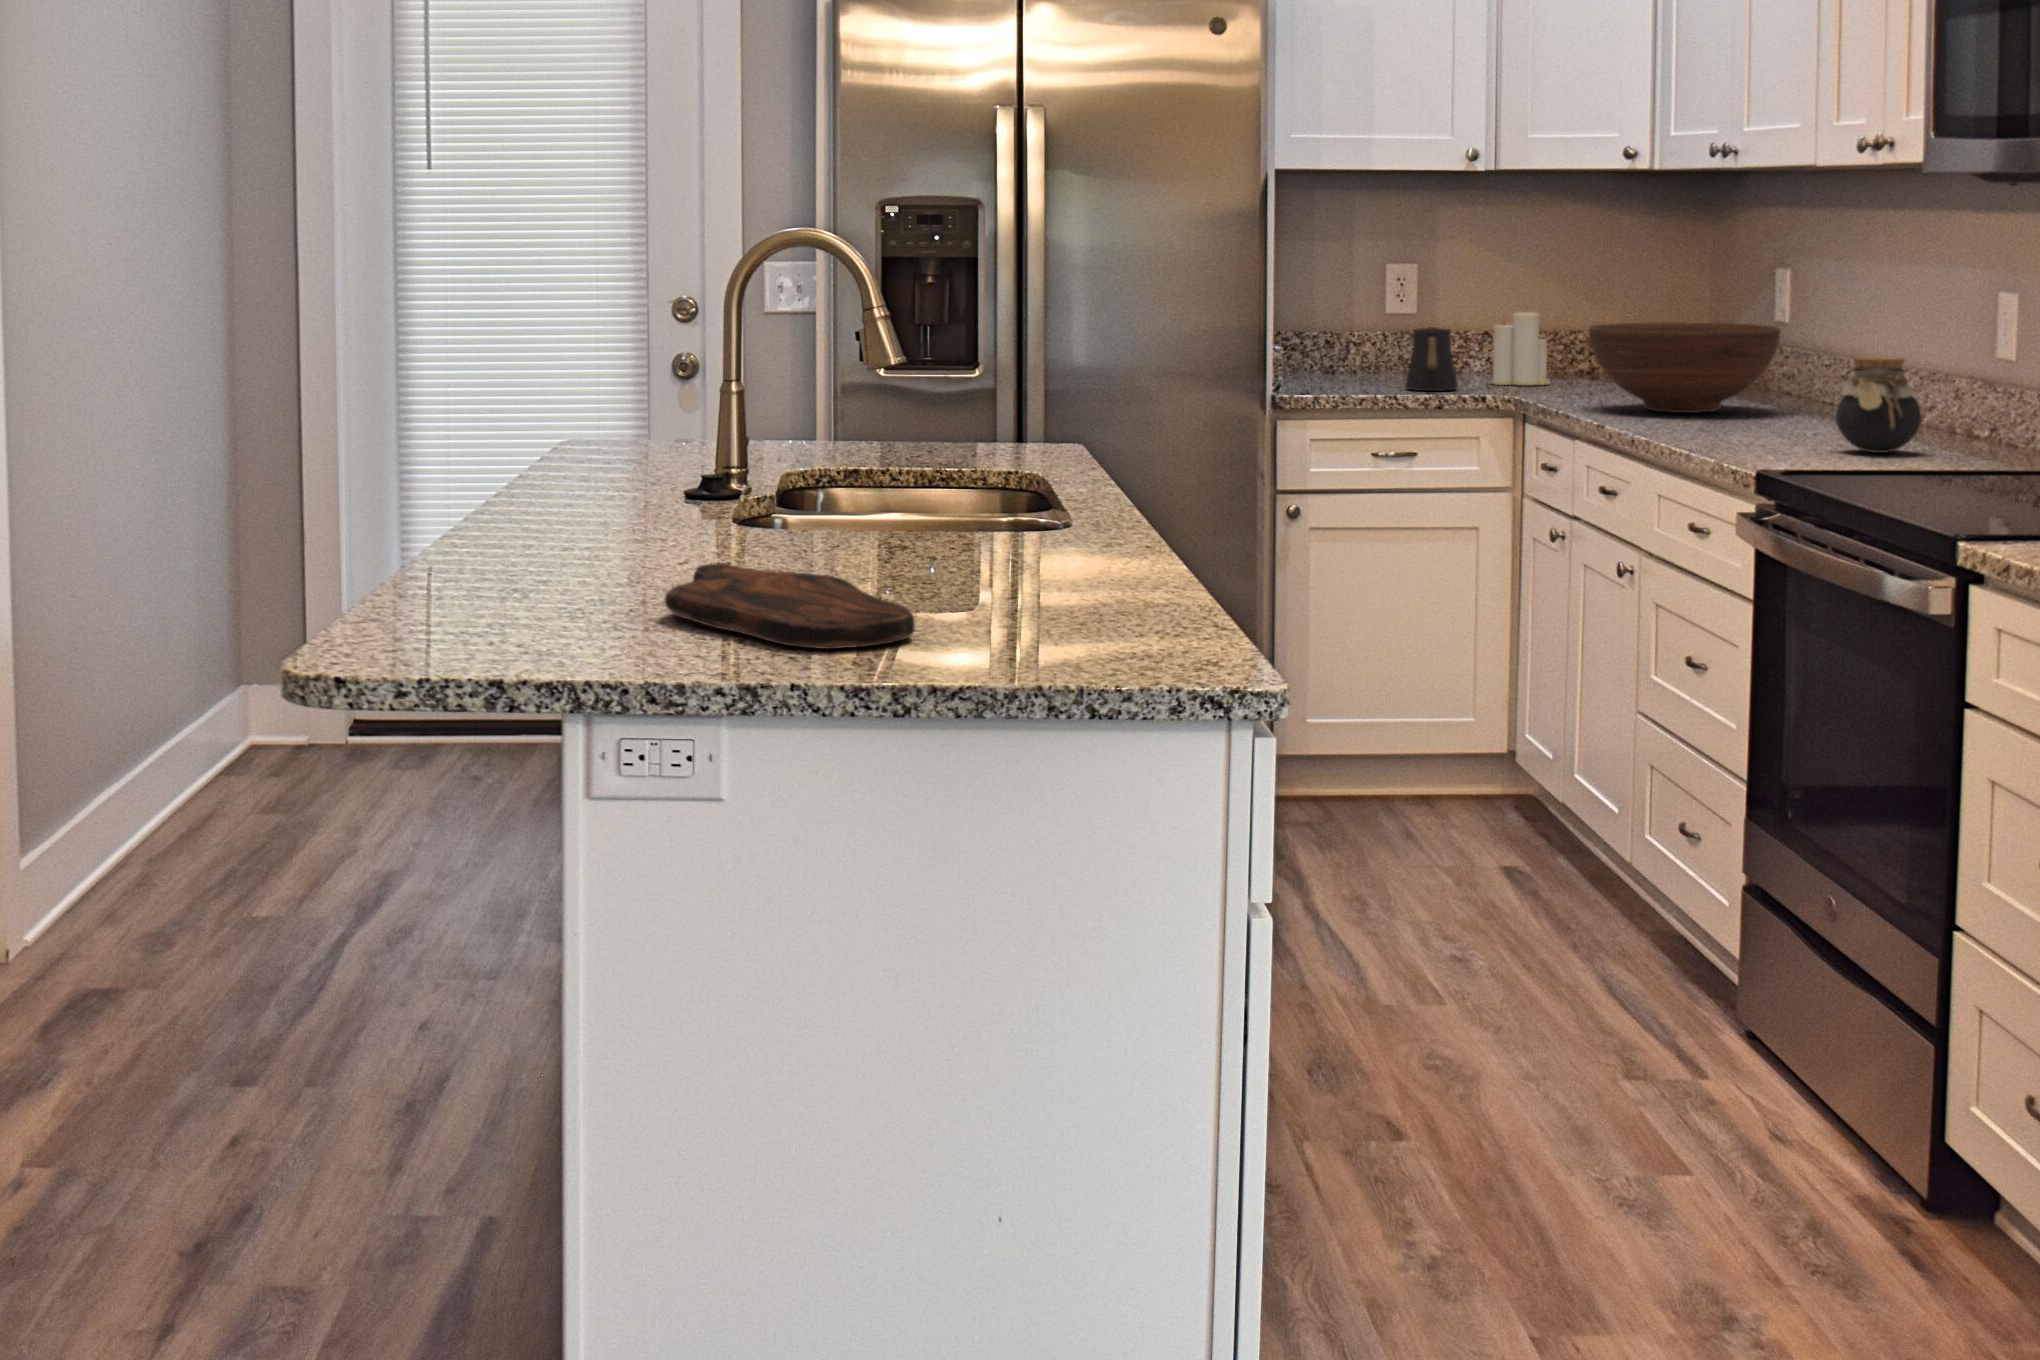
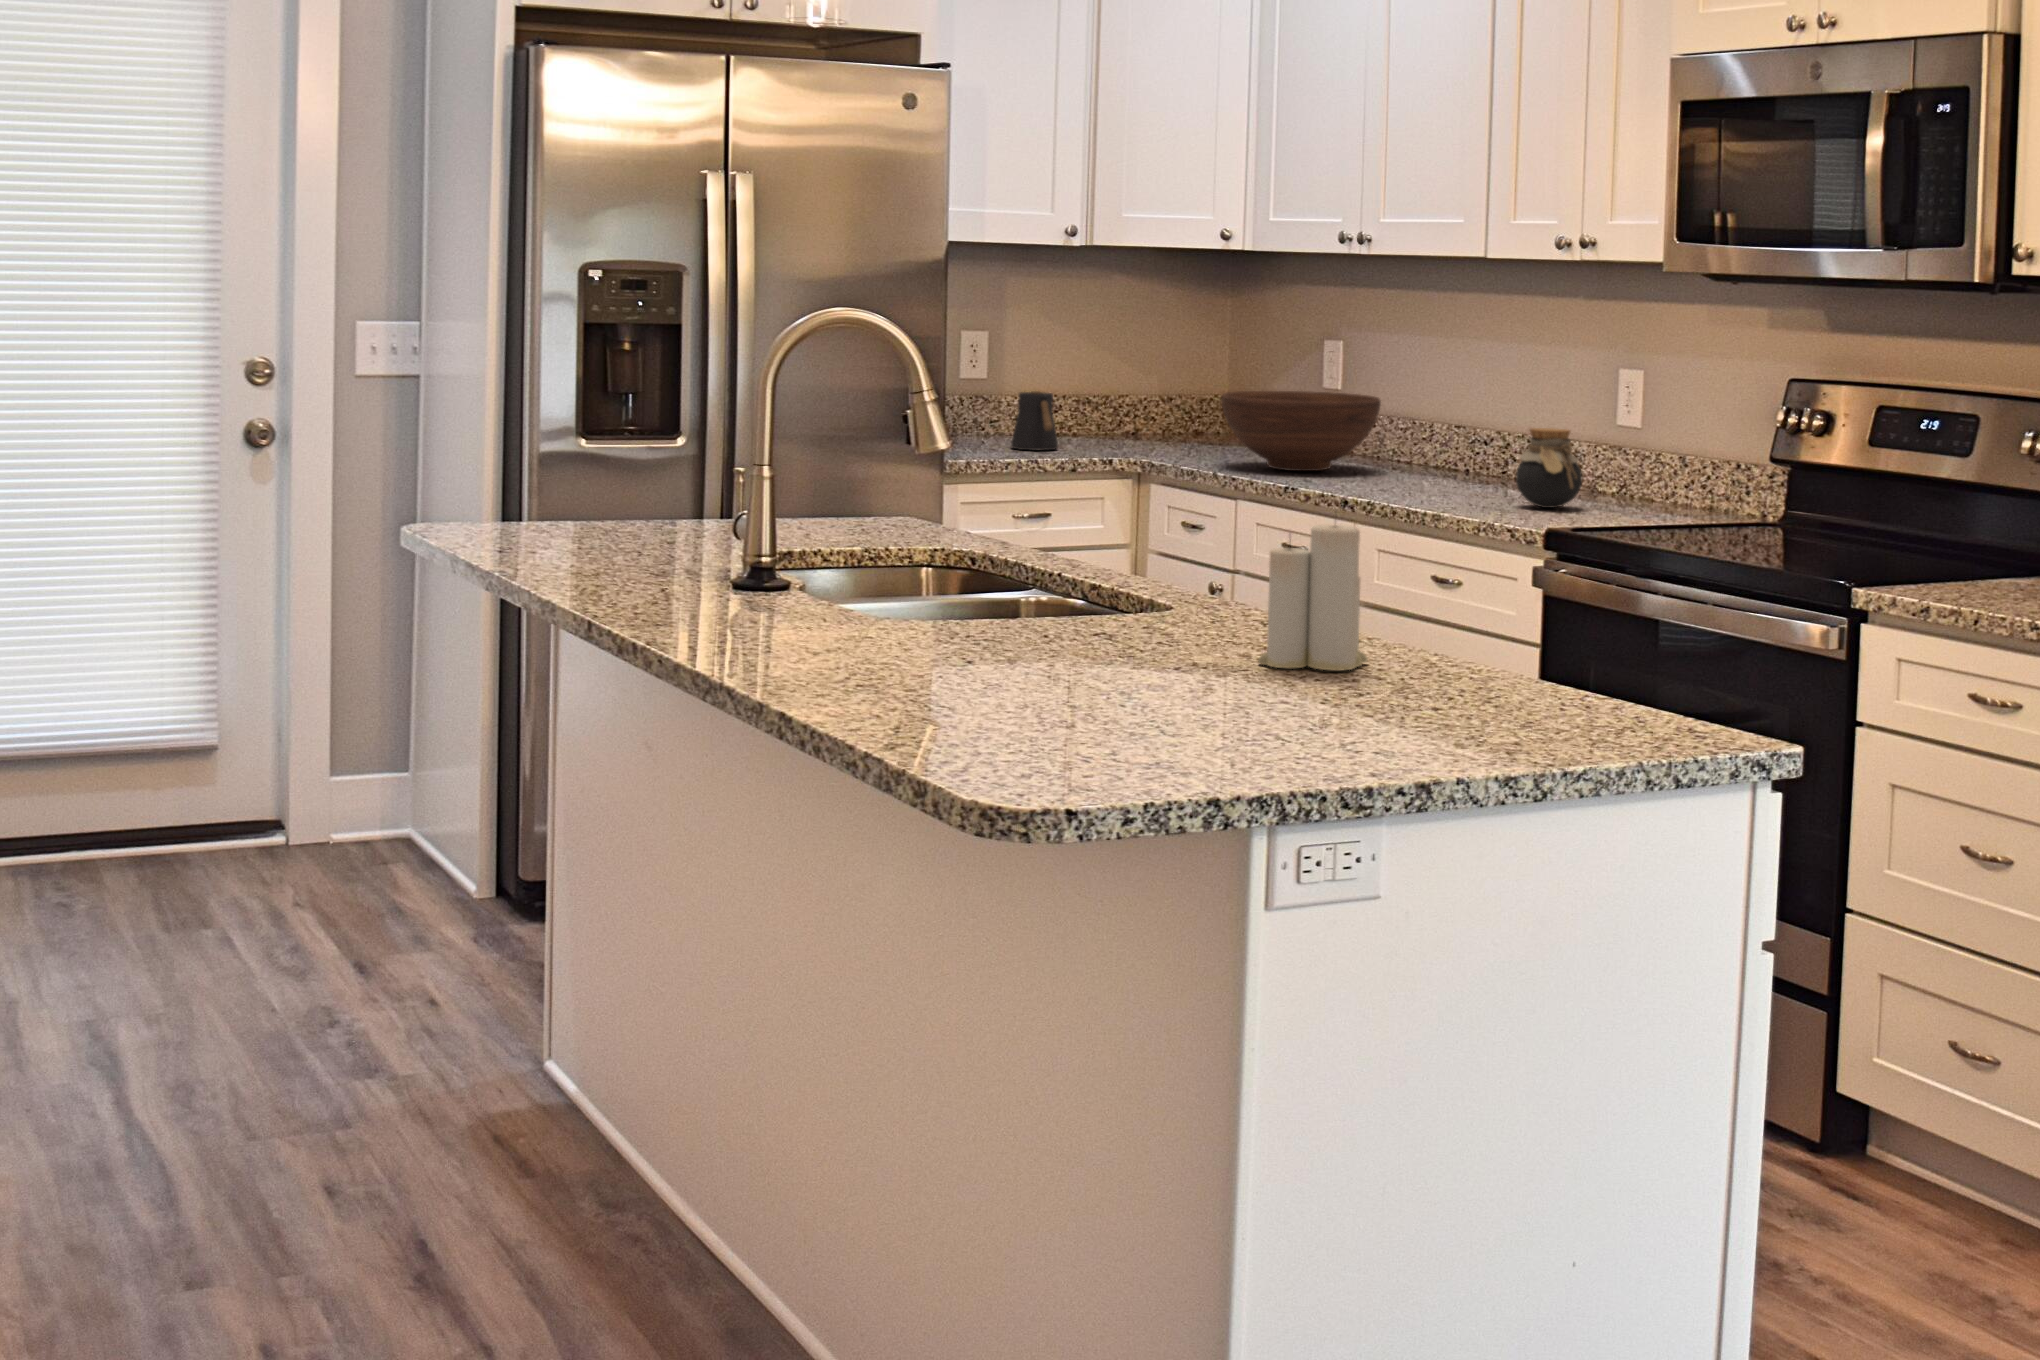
candle: present [1491,313,1550,385] -> present [1258,524,1368,670]
cutting board: present [665,563,915,649] -> none [1072,664,1418,744]

